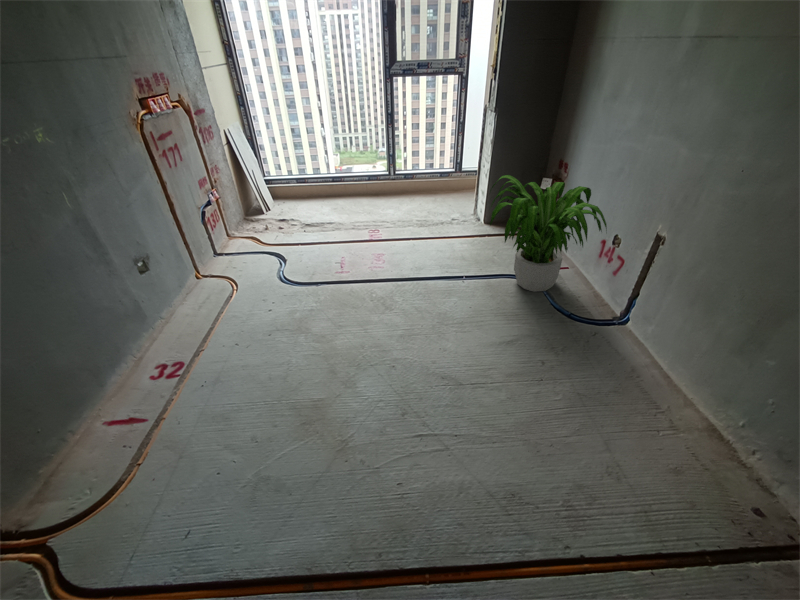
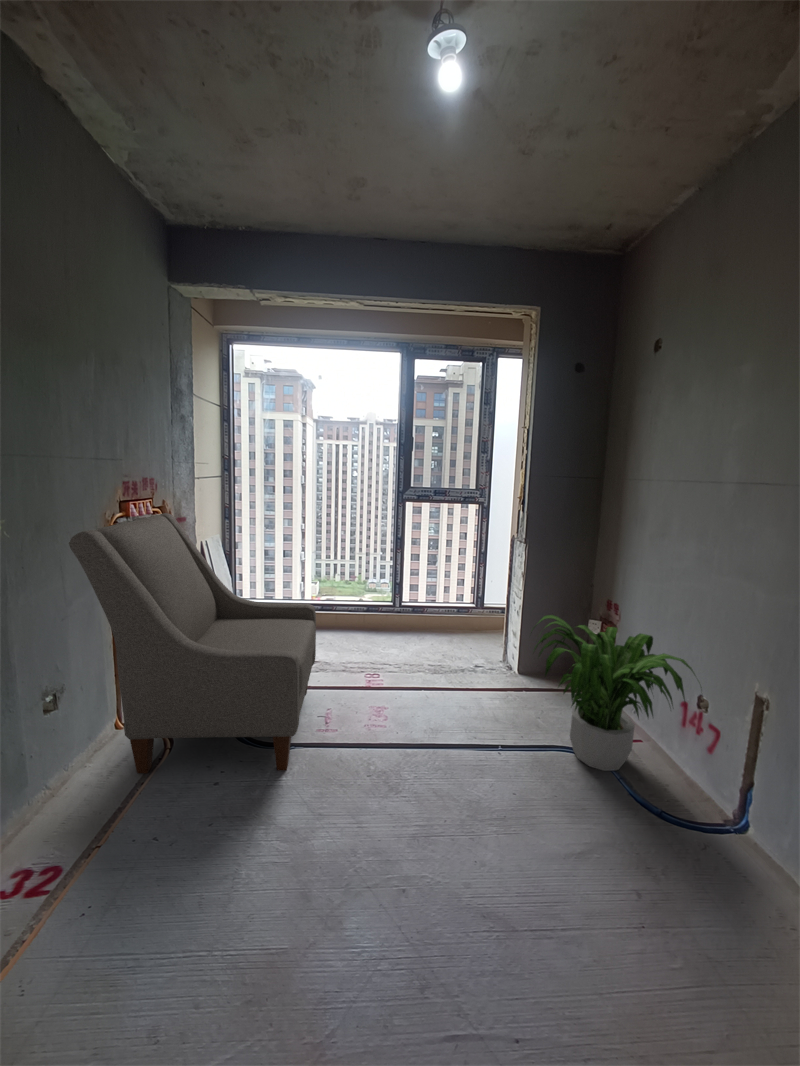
chair: none [109,108,328,301] -> present [69,513,316,773]

